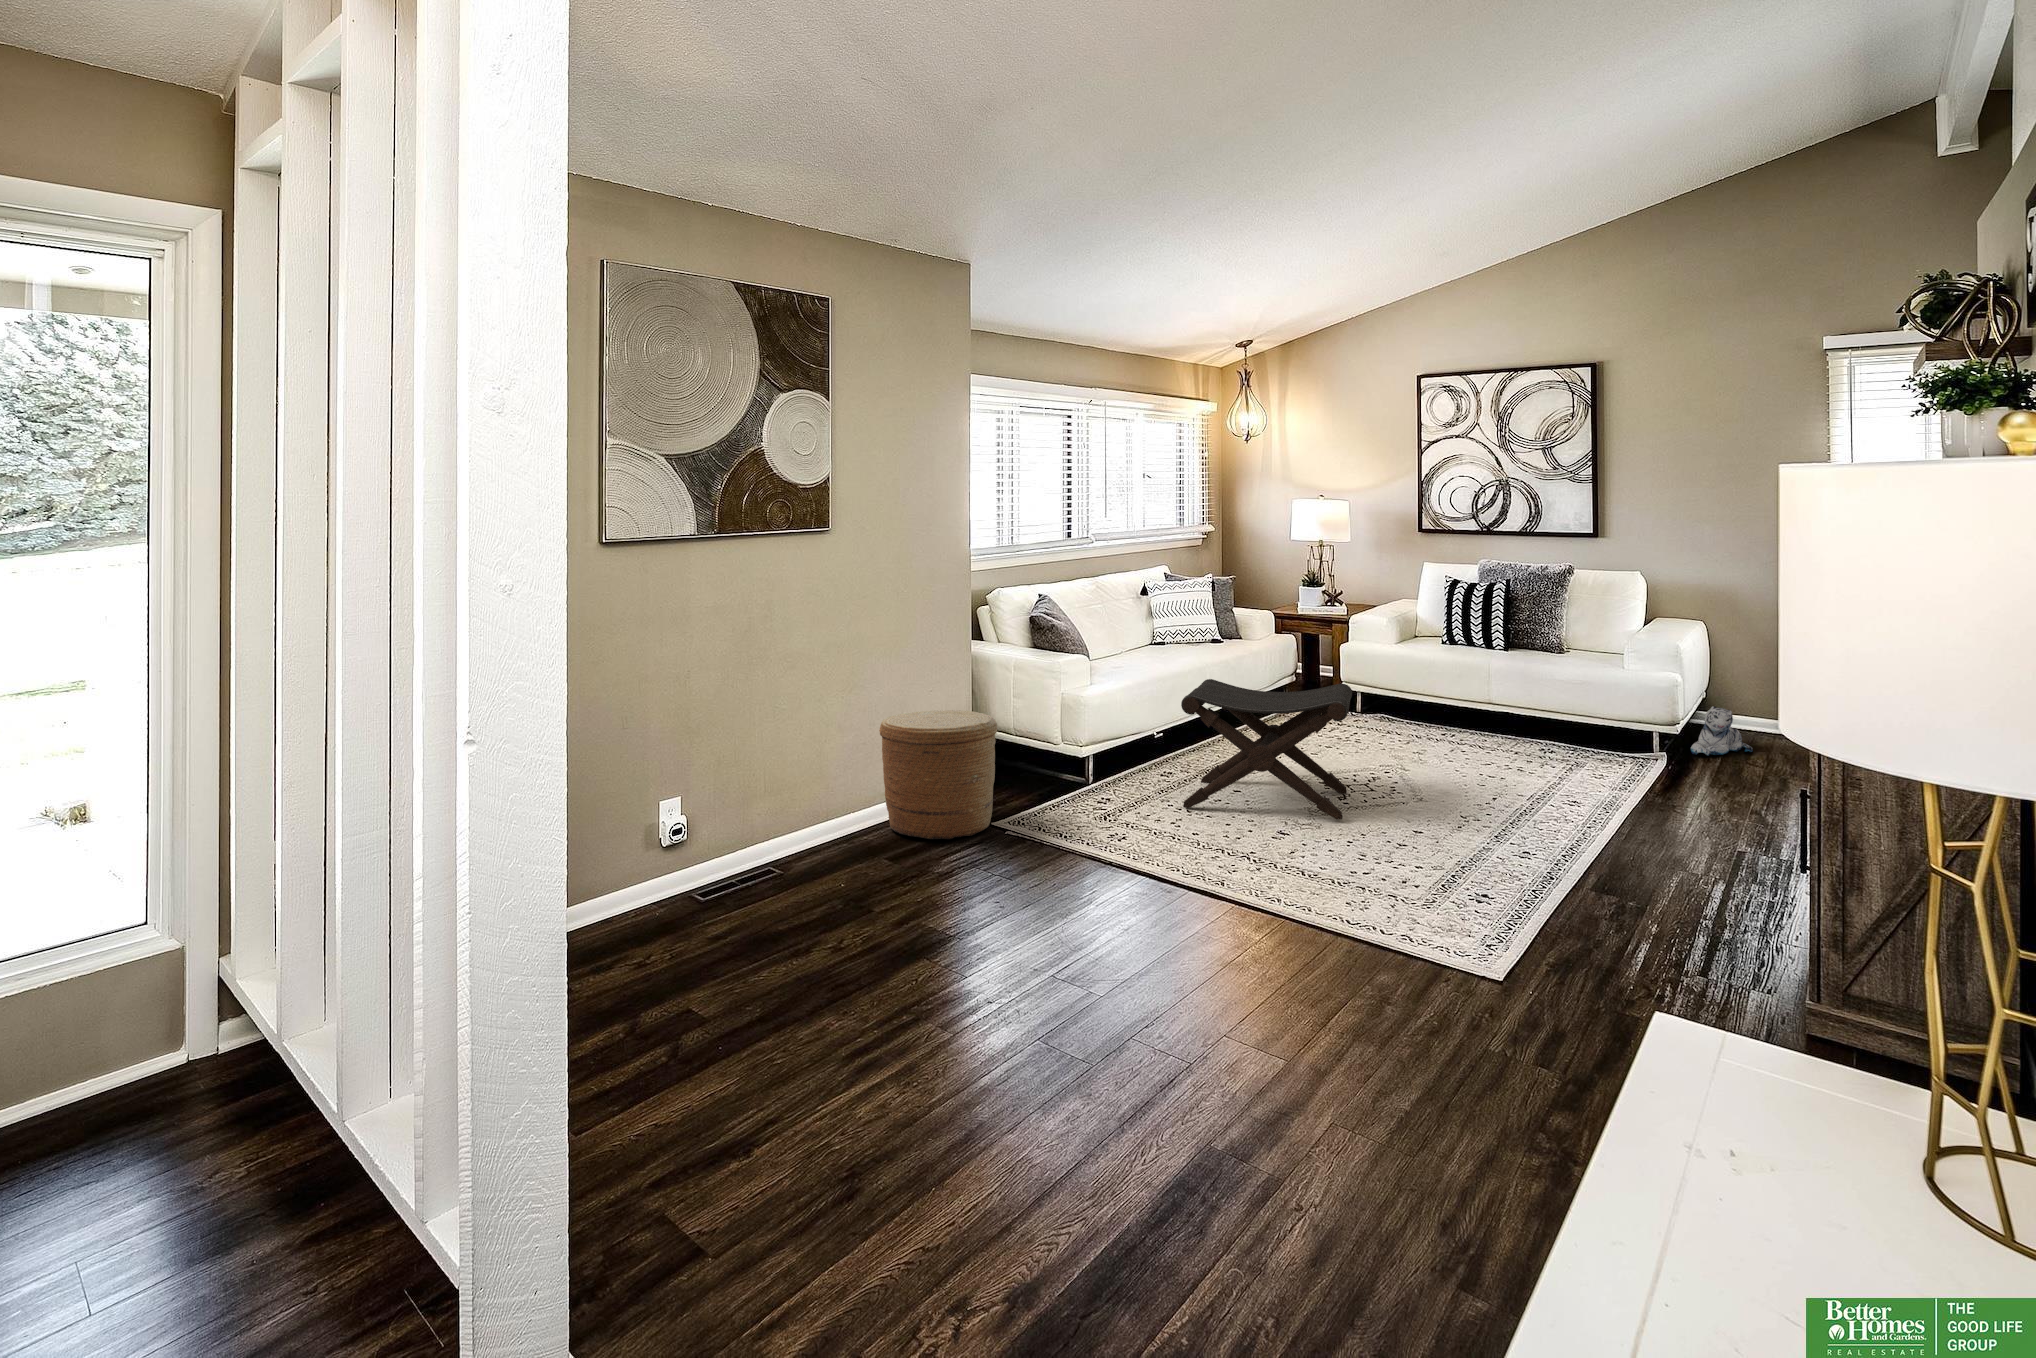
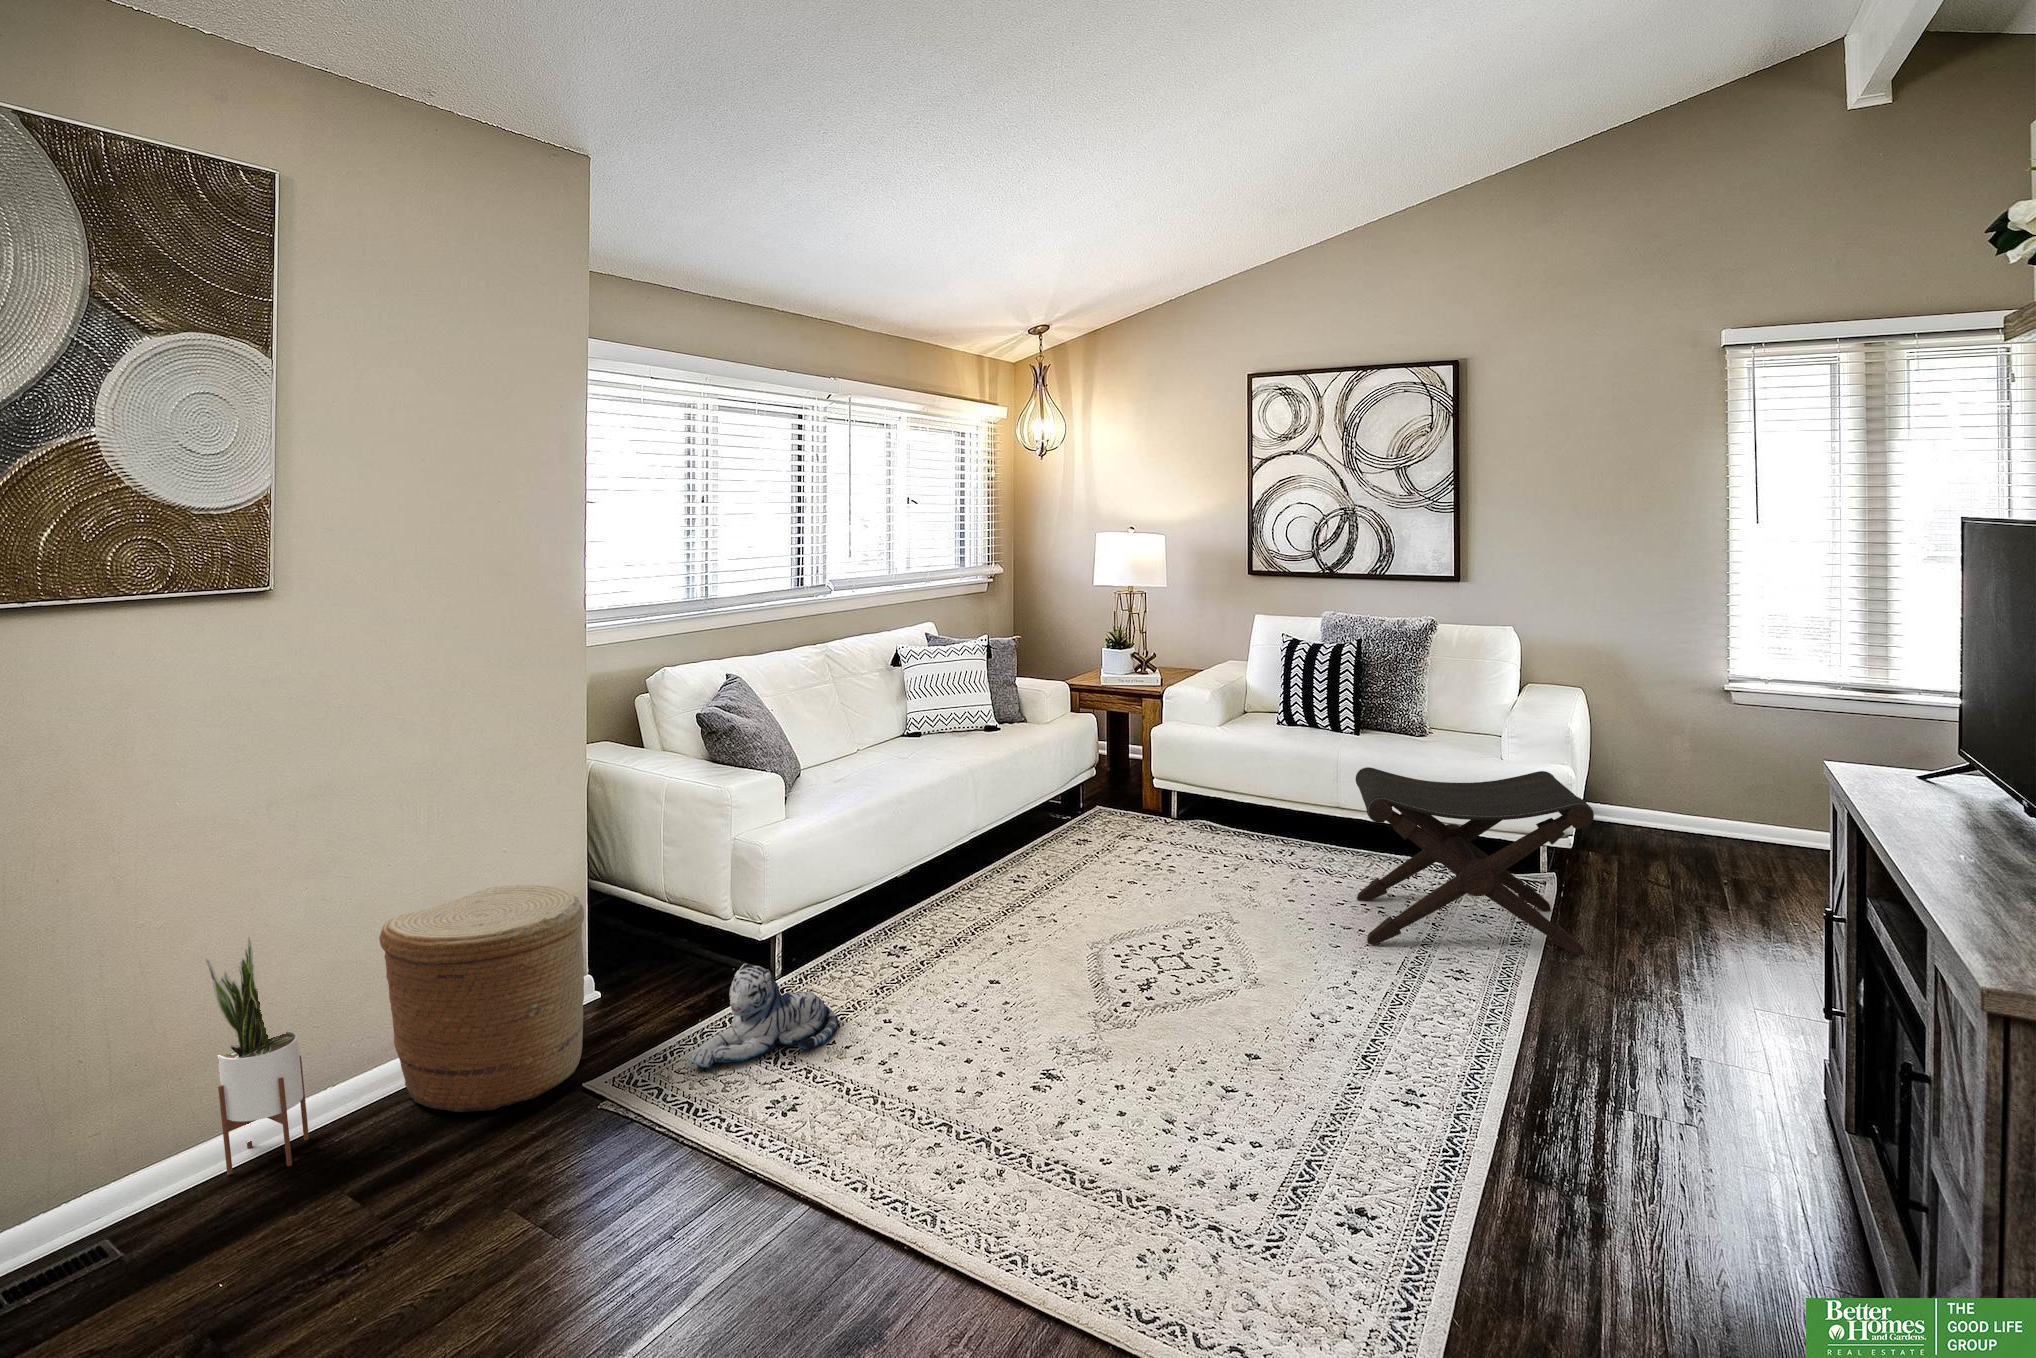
footstool: present [1181,679,1352,820] -> present [1356,767,1594,956]
plush toy: present [1691,706,1753,756] -> present [690,964,838,1068]
potted plant: none [806,719,846,859] -> present [205,937,309,1175]

